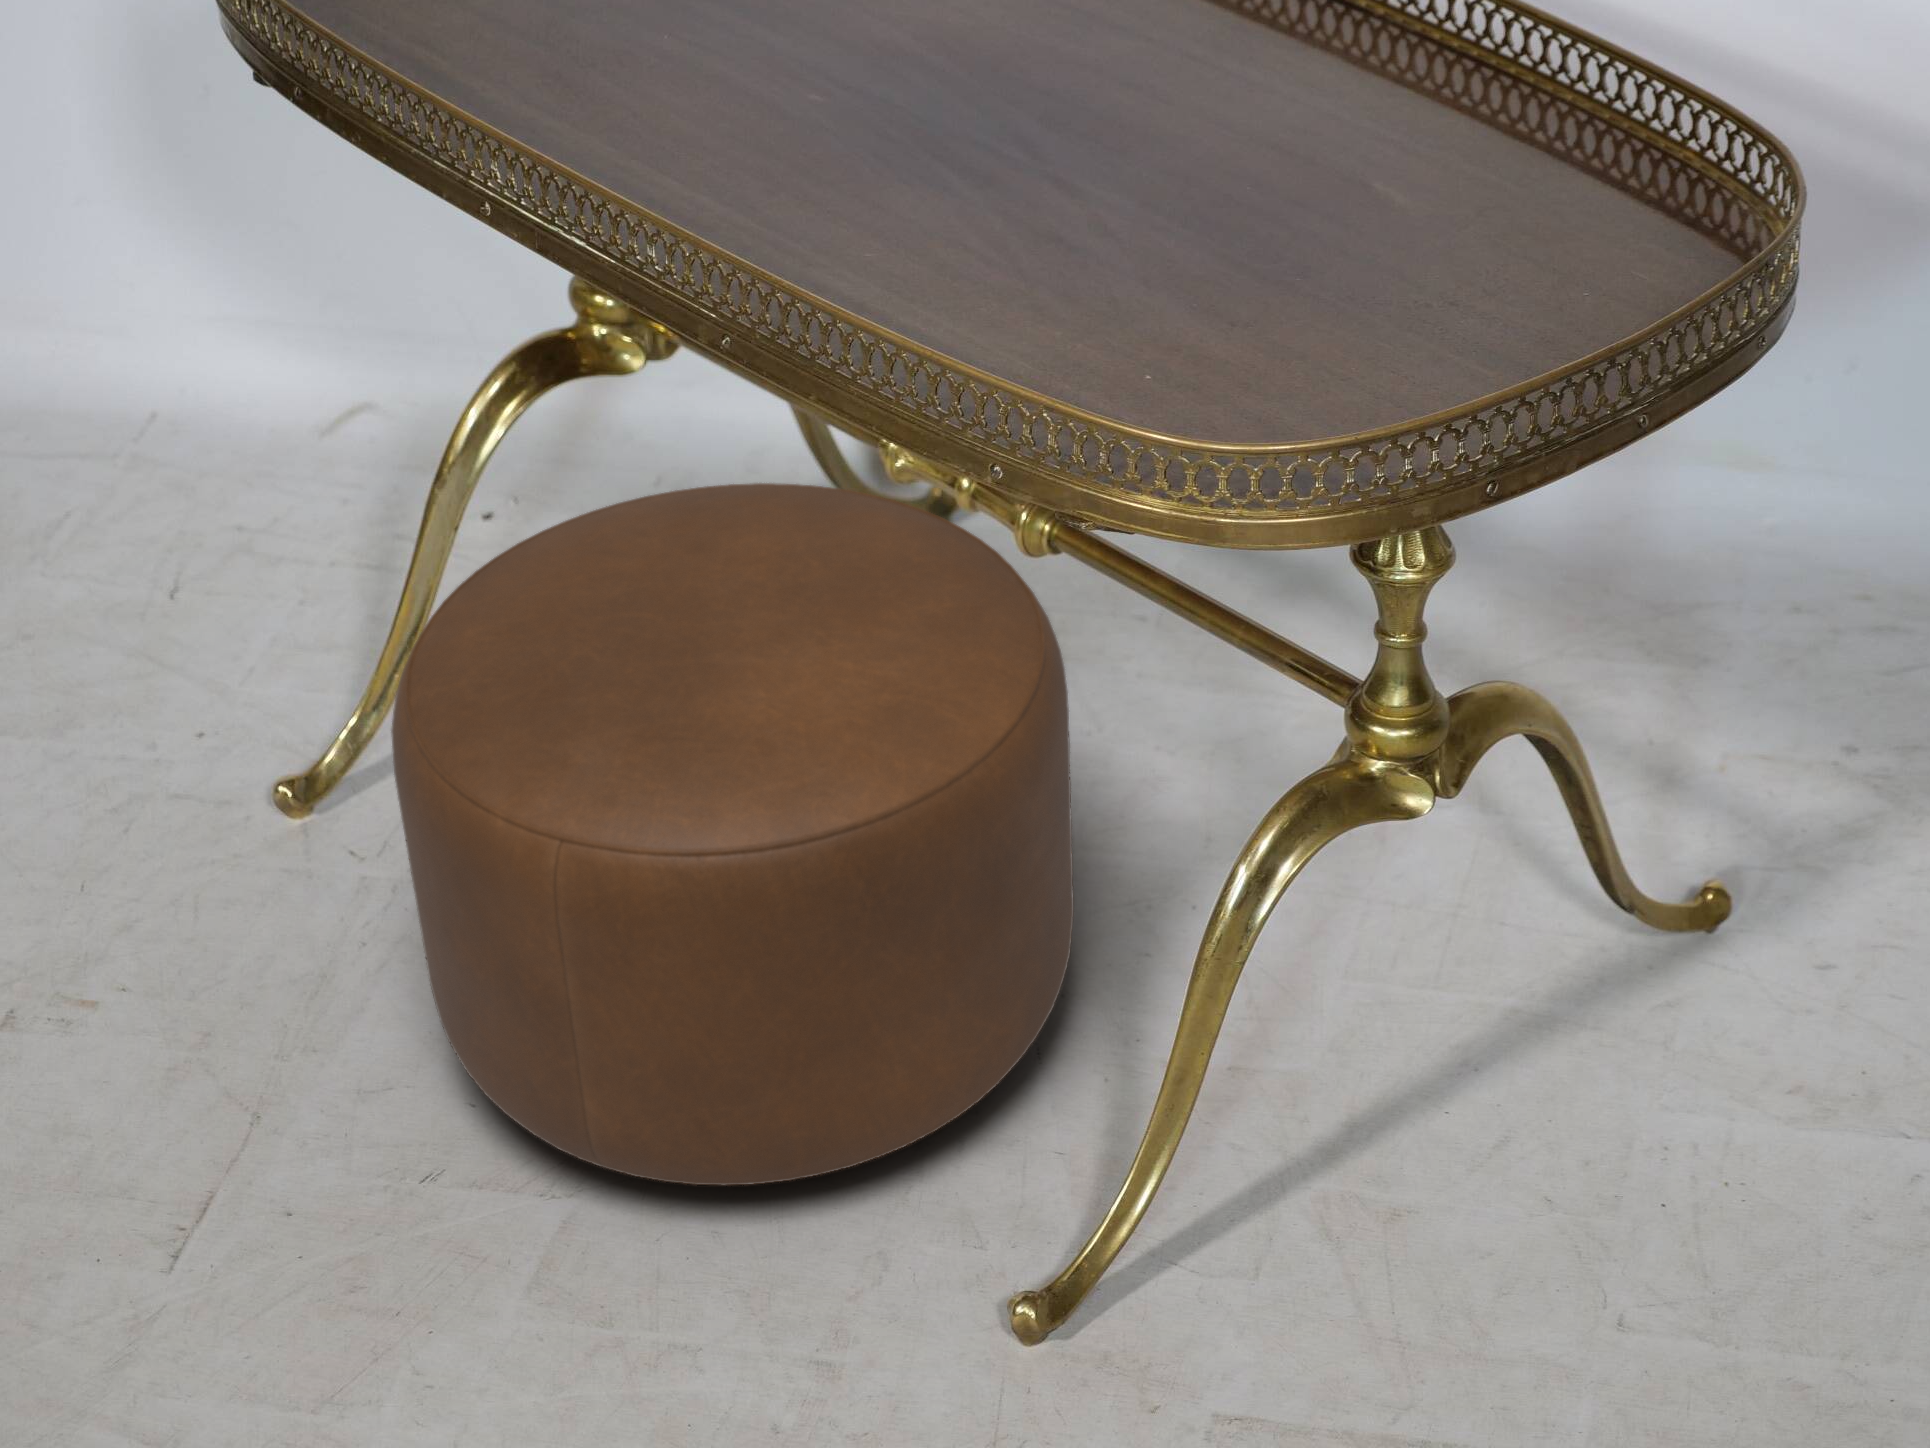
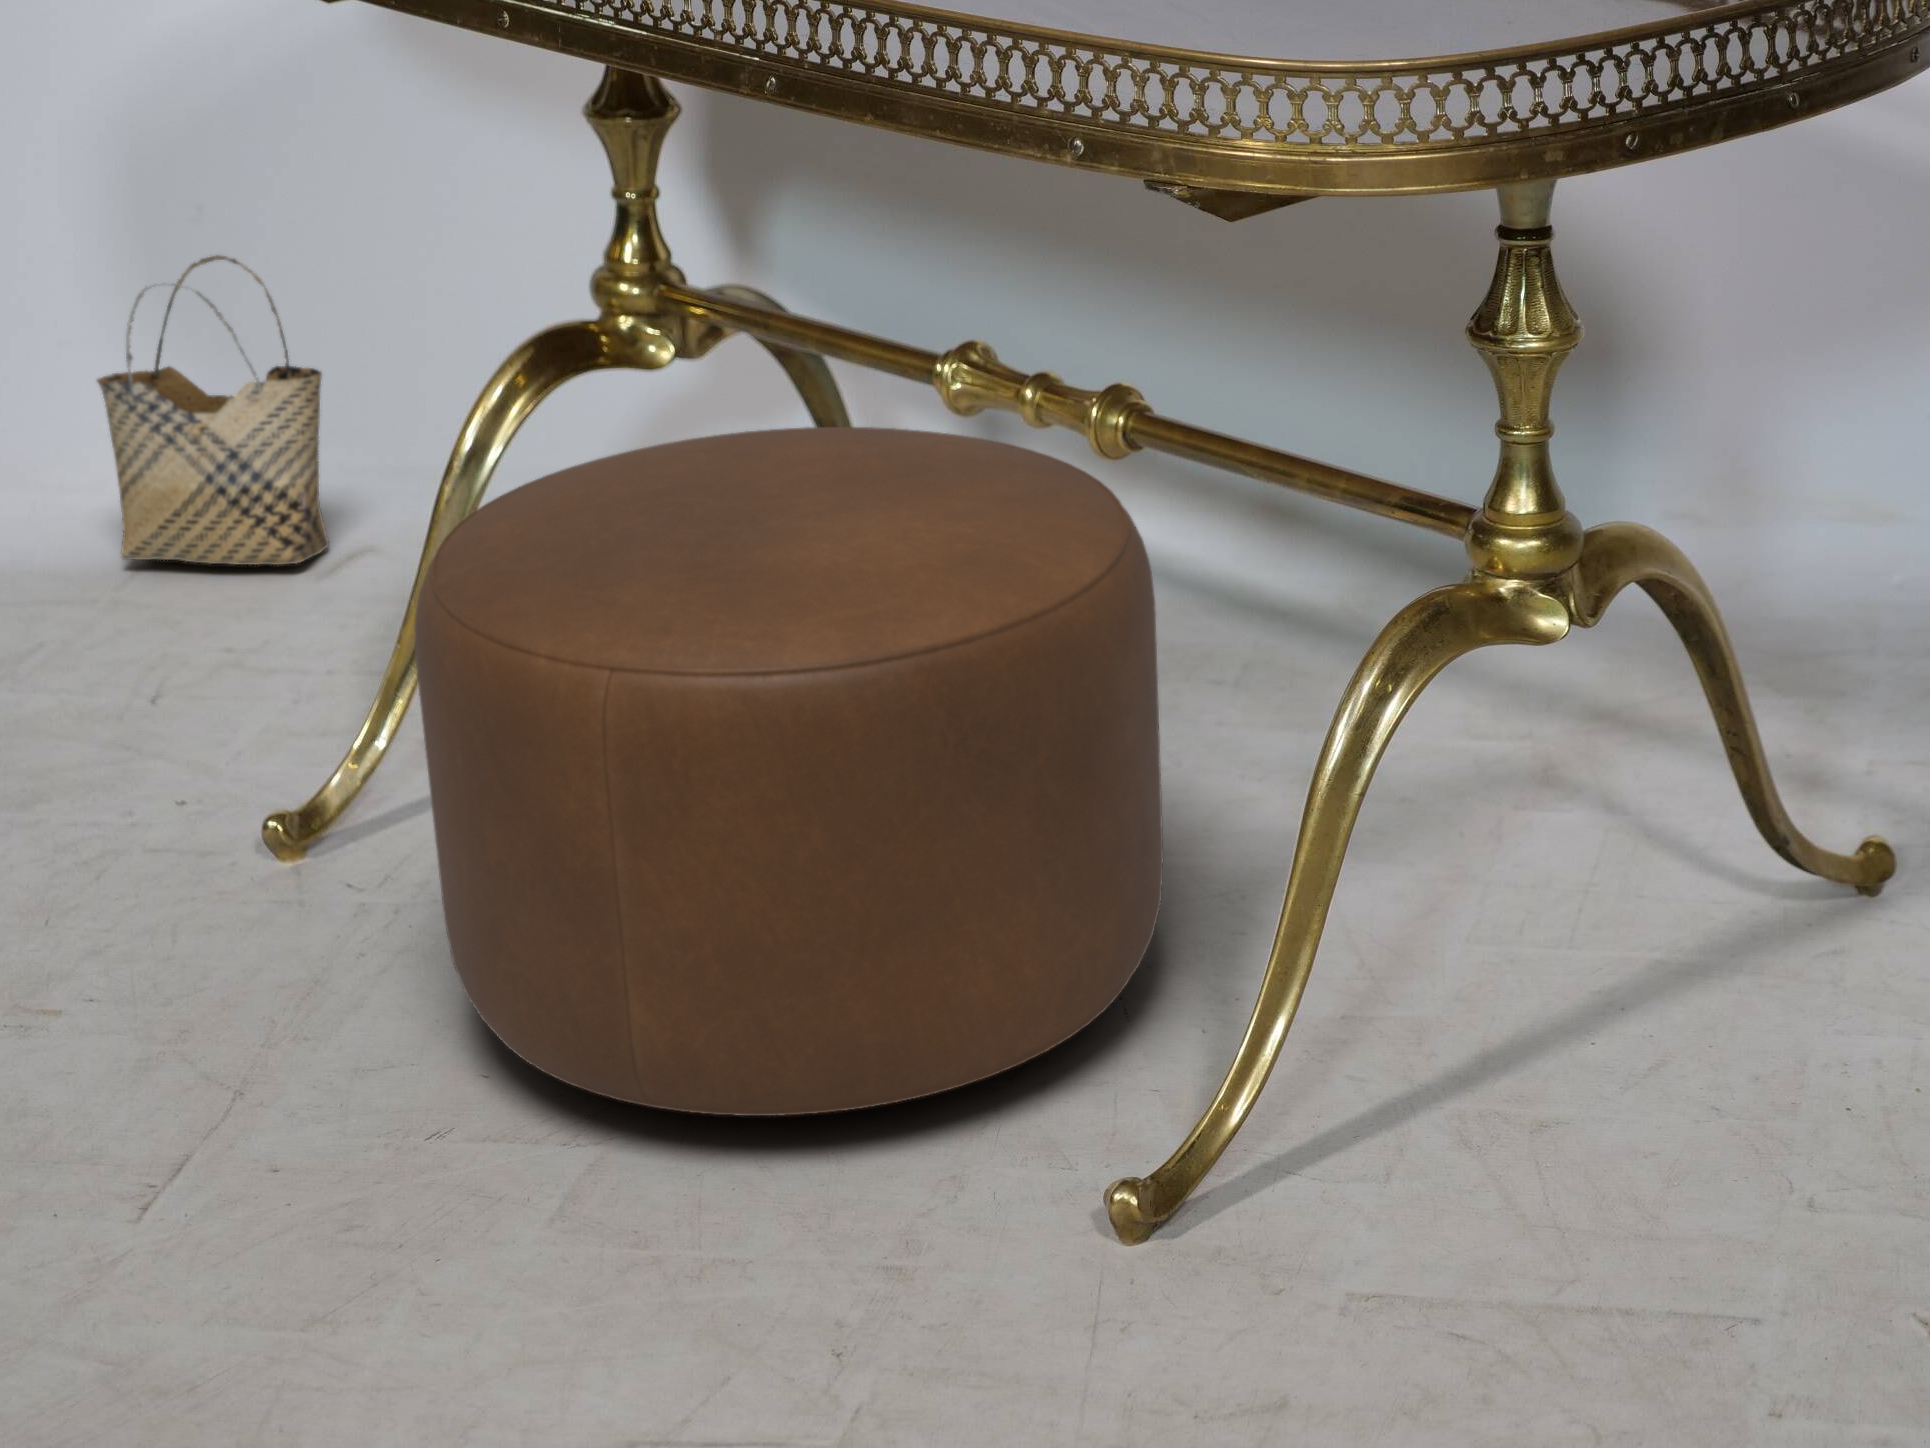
woven basket: none [124,148,345,437] -> present [97,255,329,565]

